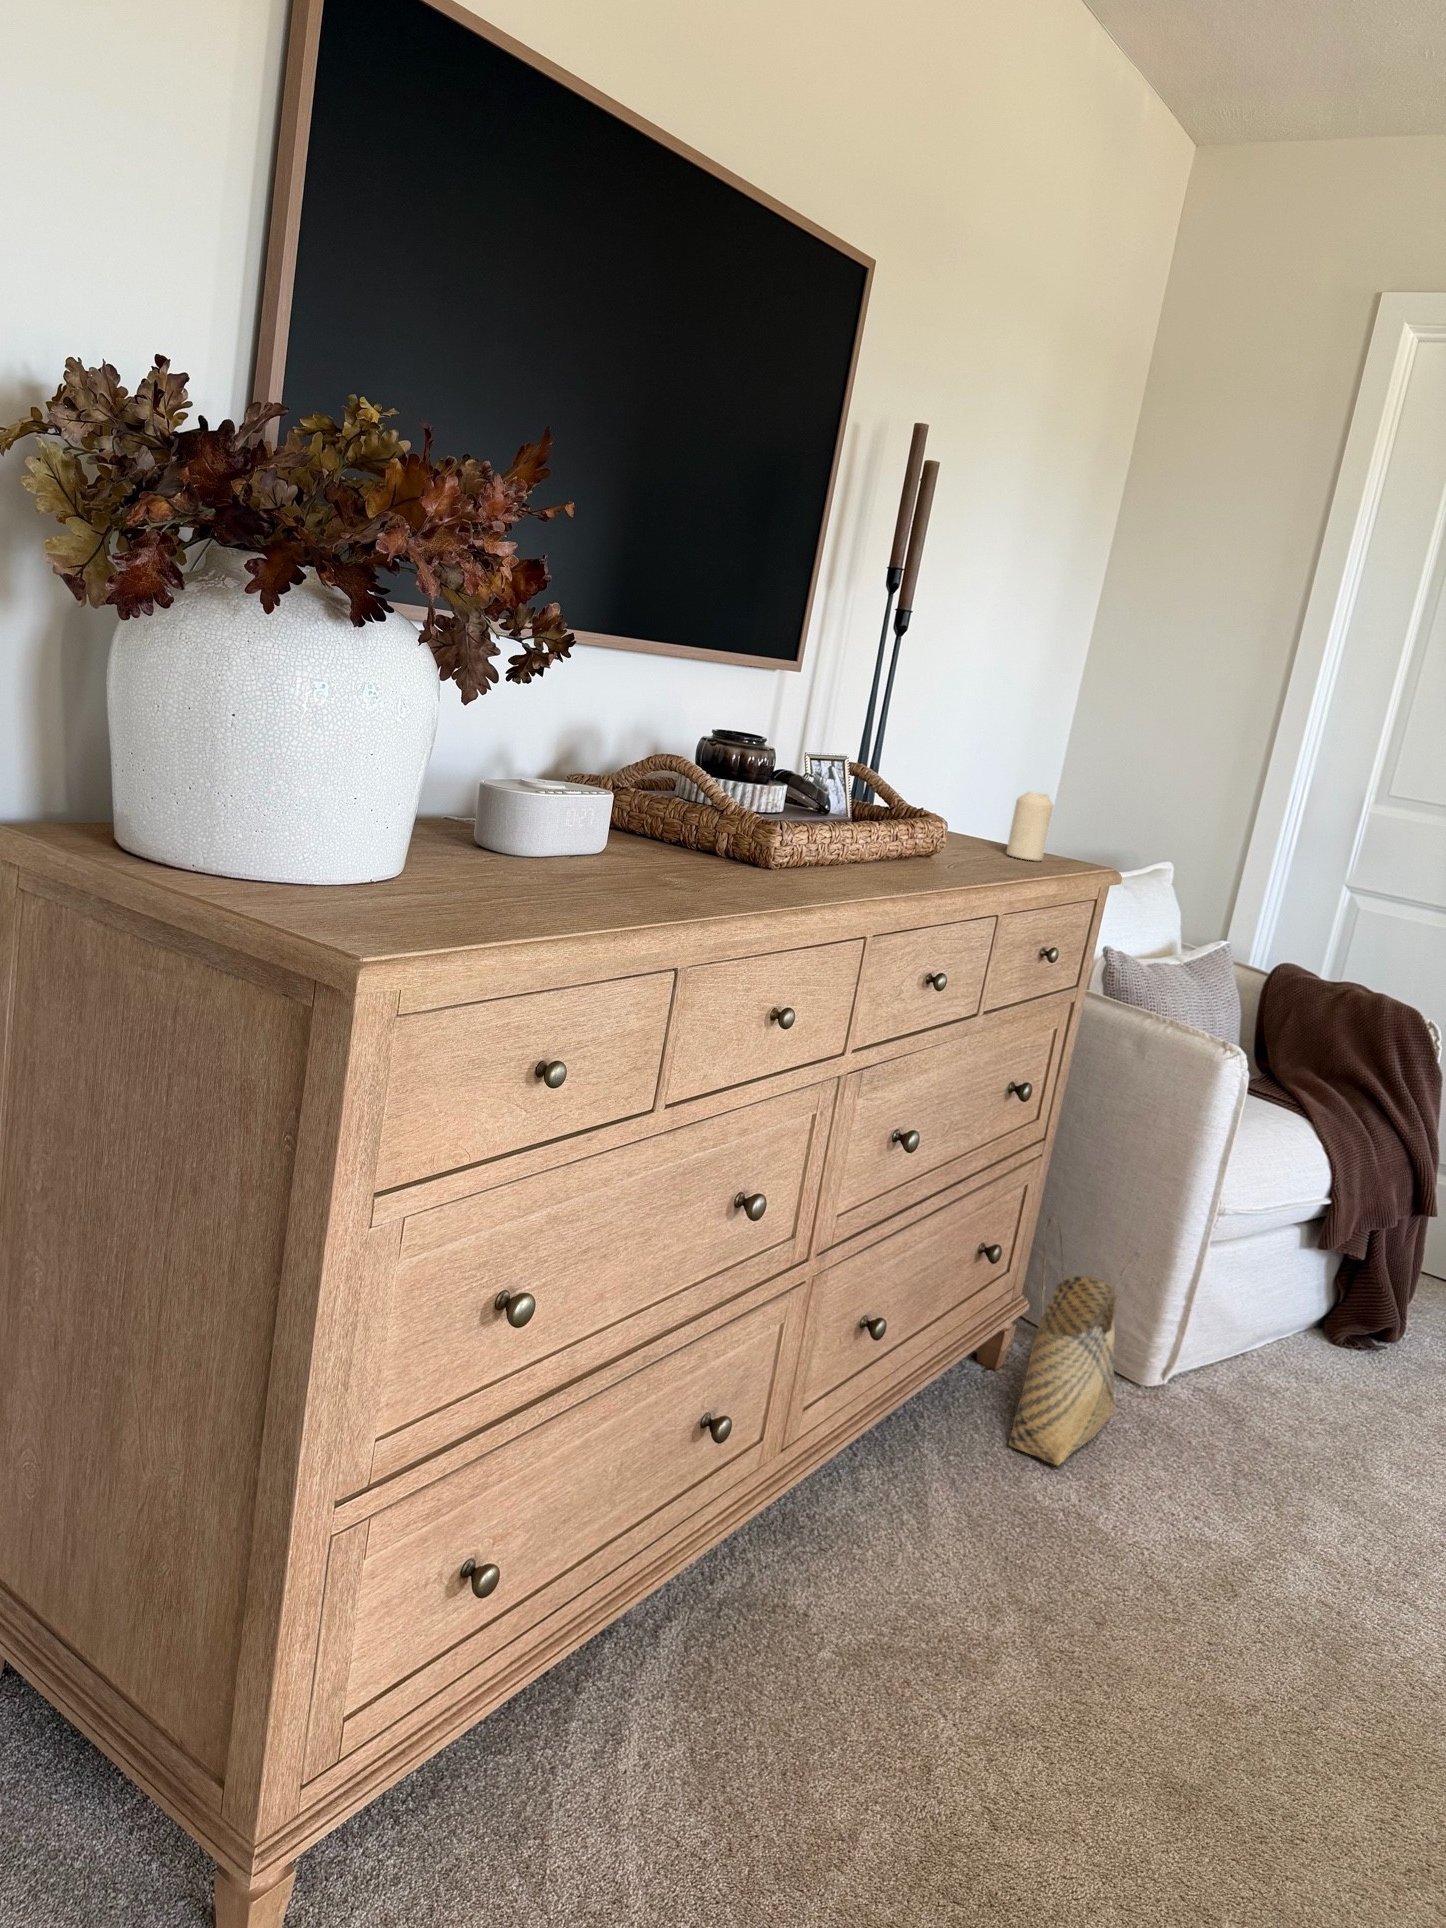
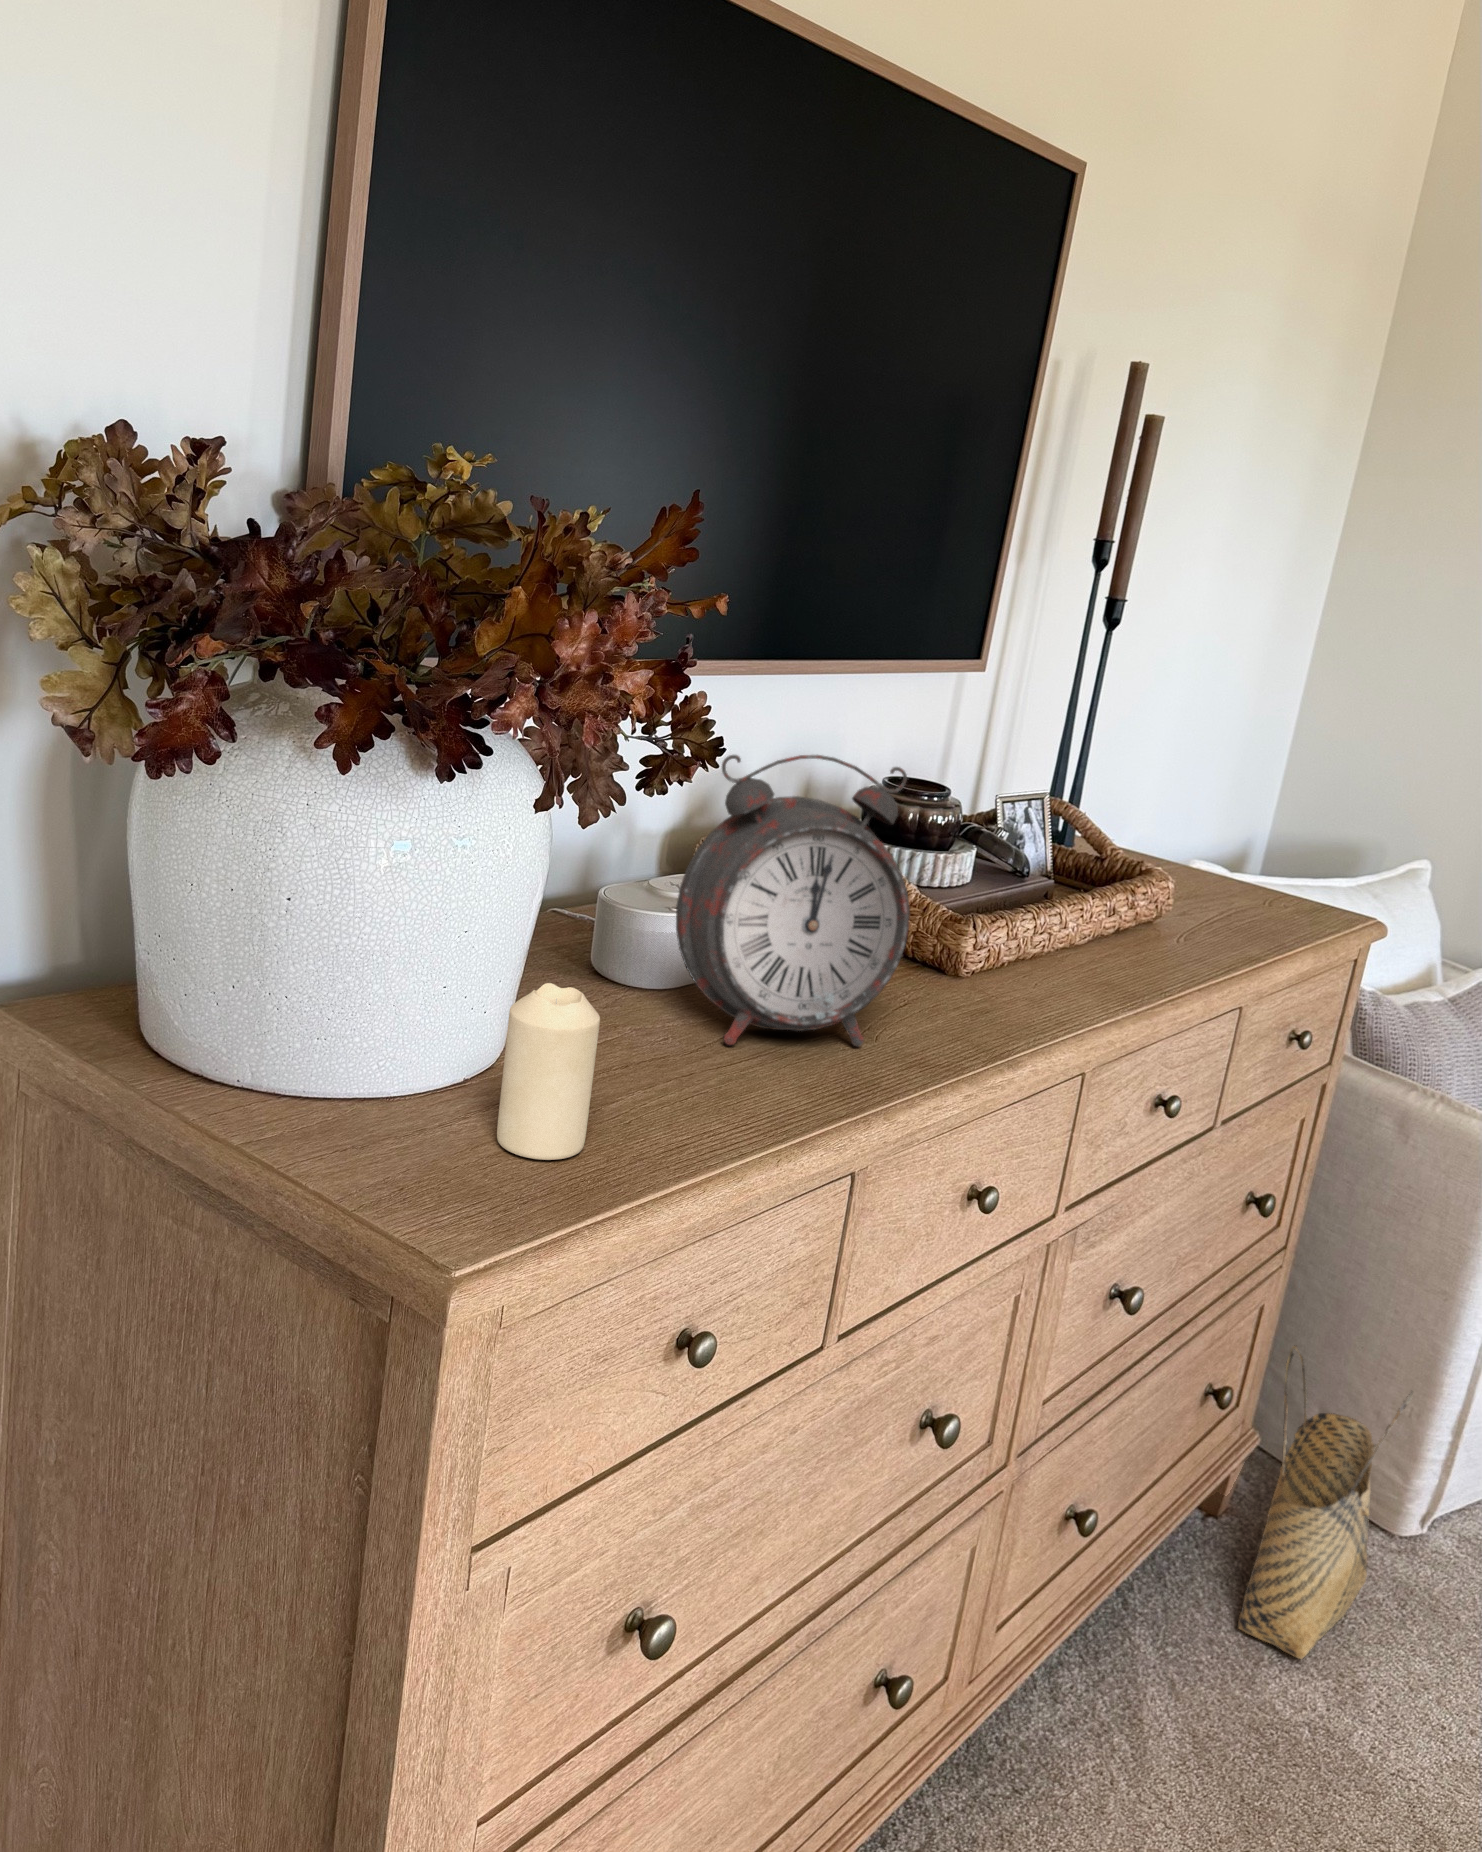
alarm clock: none [543,656,723,889] -> present [676,755,910,1046]
candle: present [1007,791,1053,861] -> present [497,983,600,1160]

